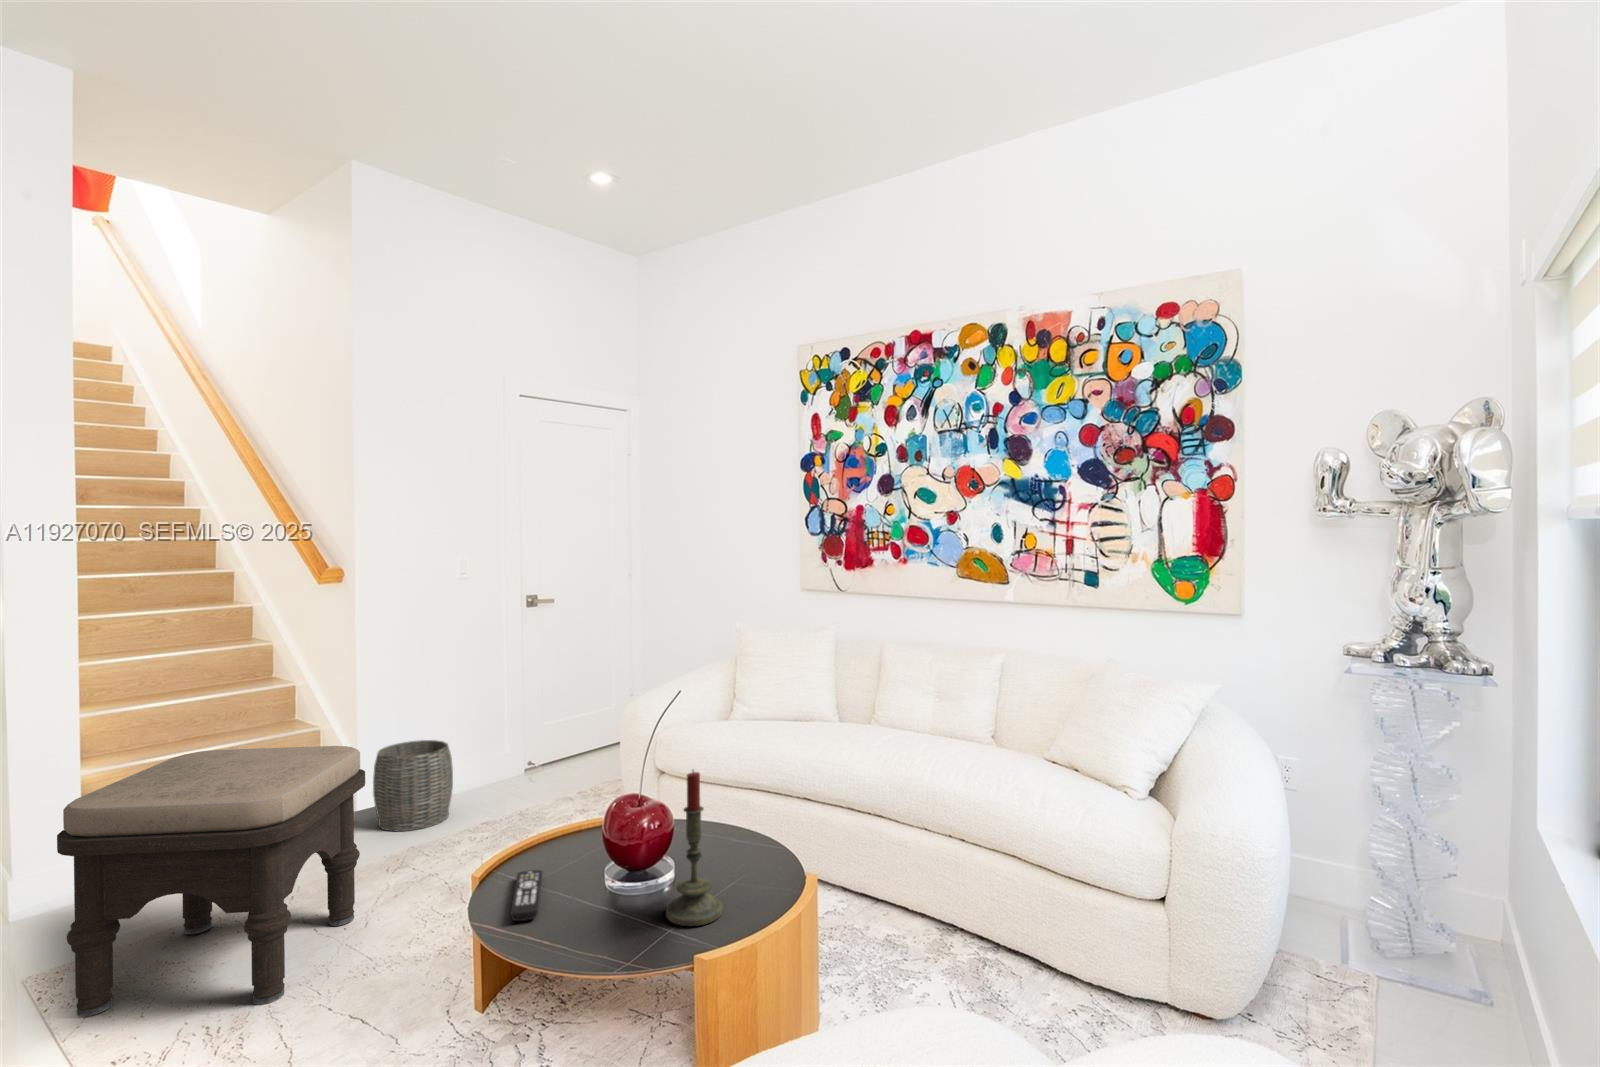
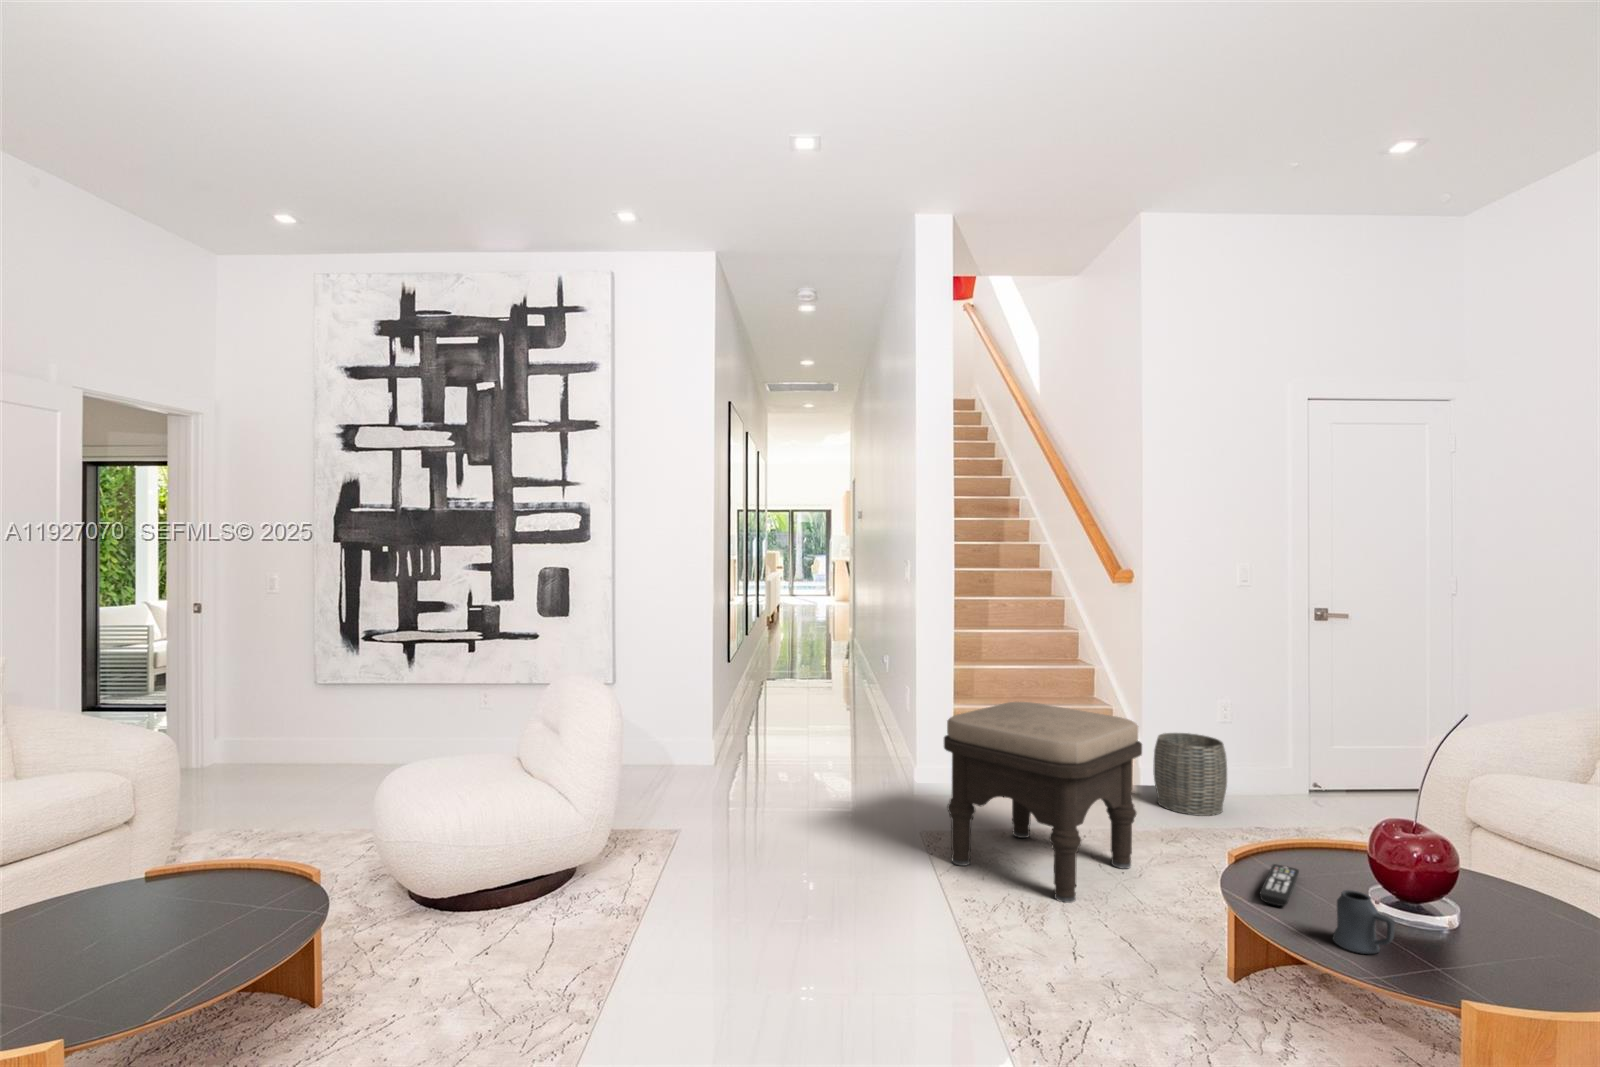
candle: present [666,771,723,926] -> none [1438,805,1521,984]
mug: none [582,880,634,943] -> present [1333,890,1395,954]

